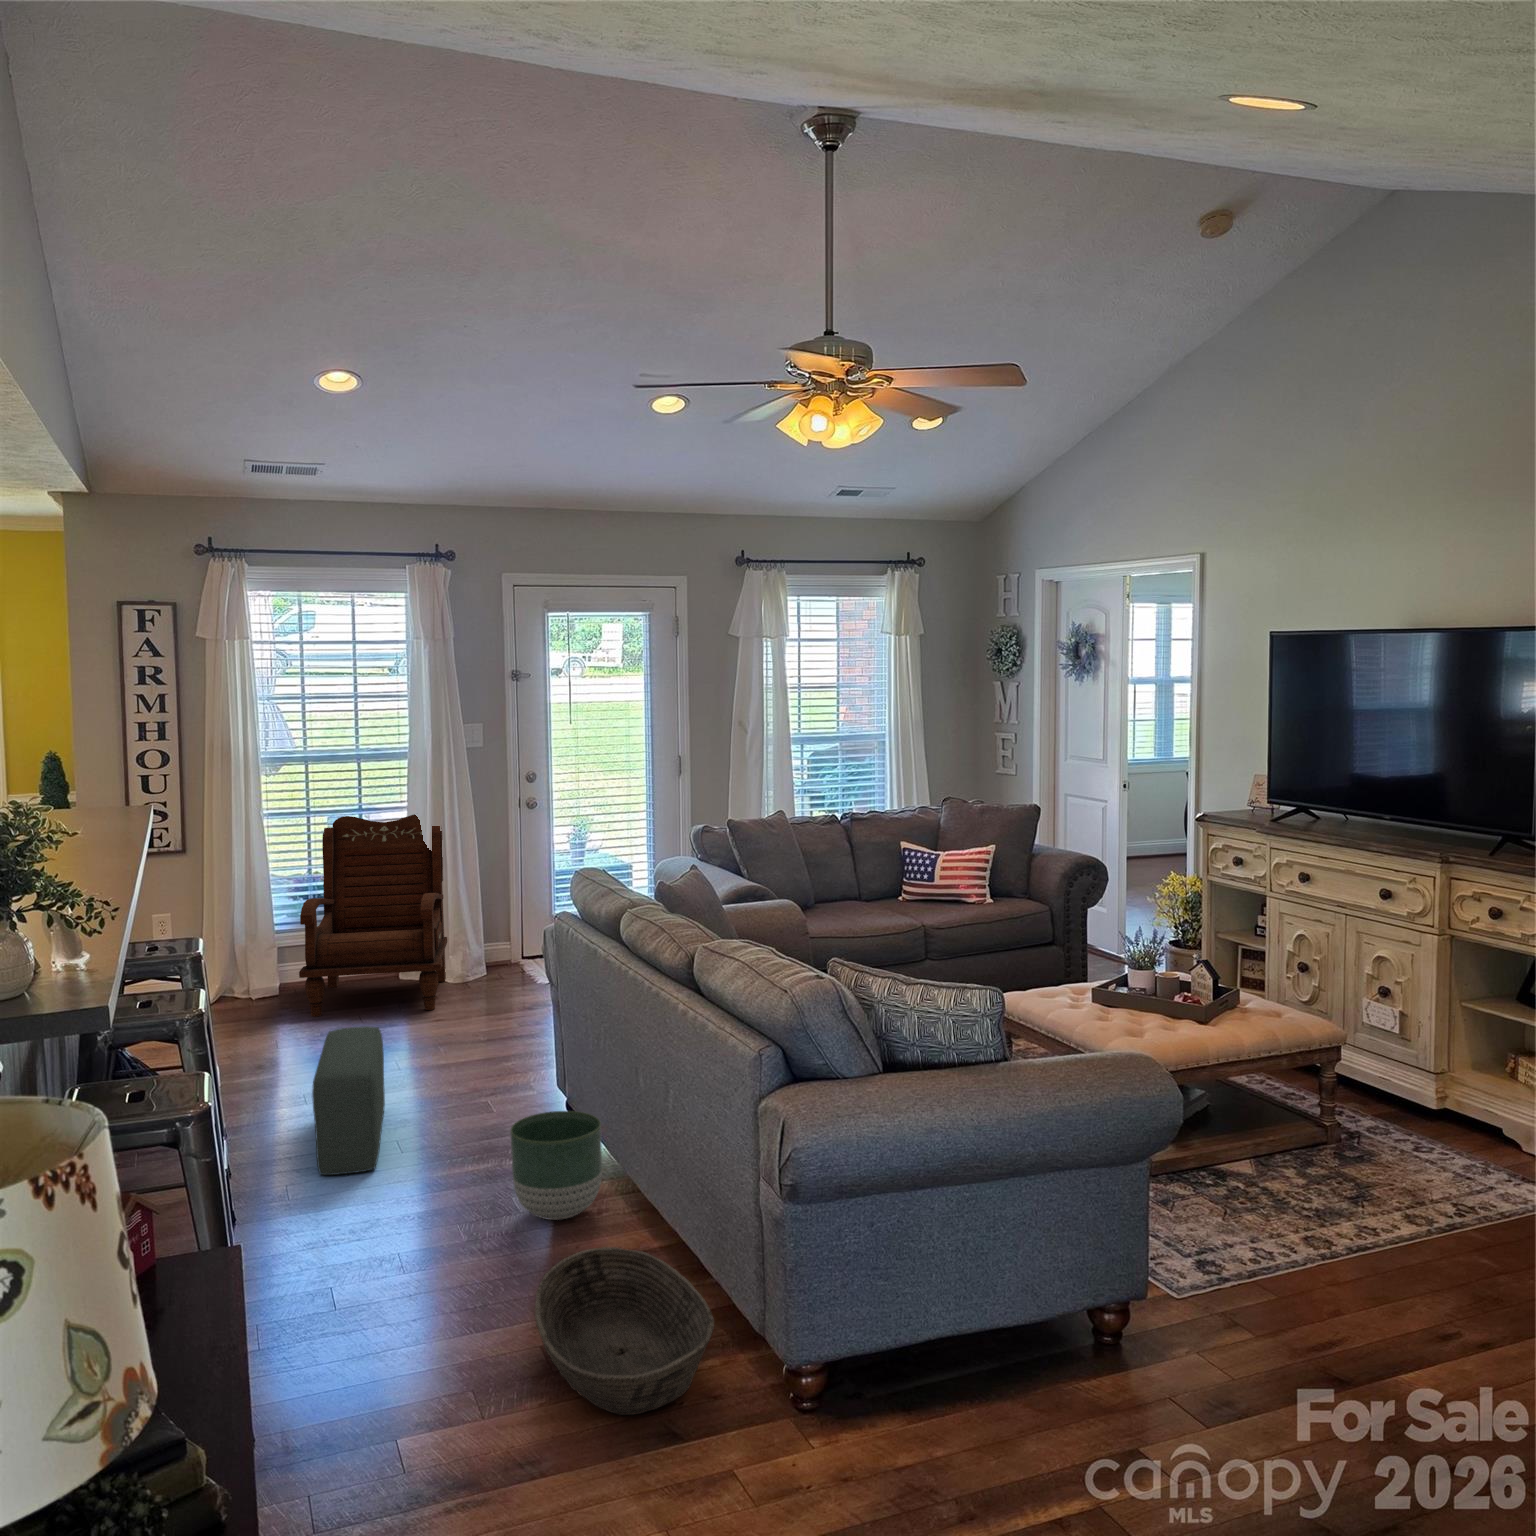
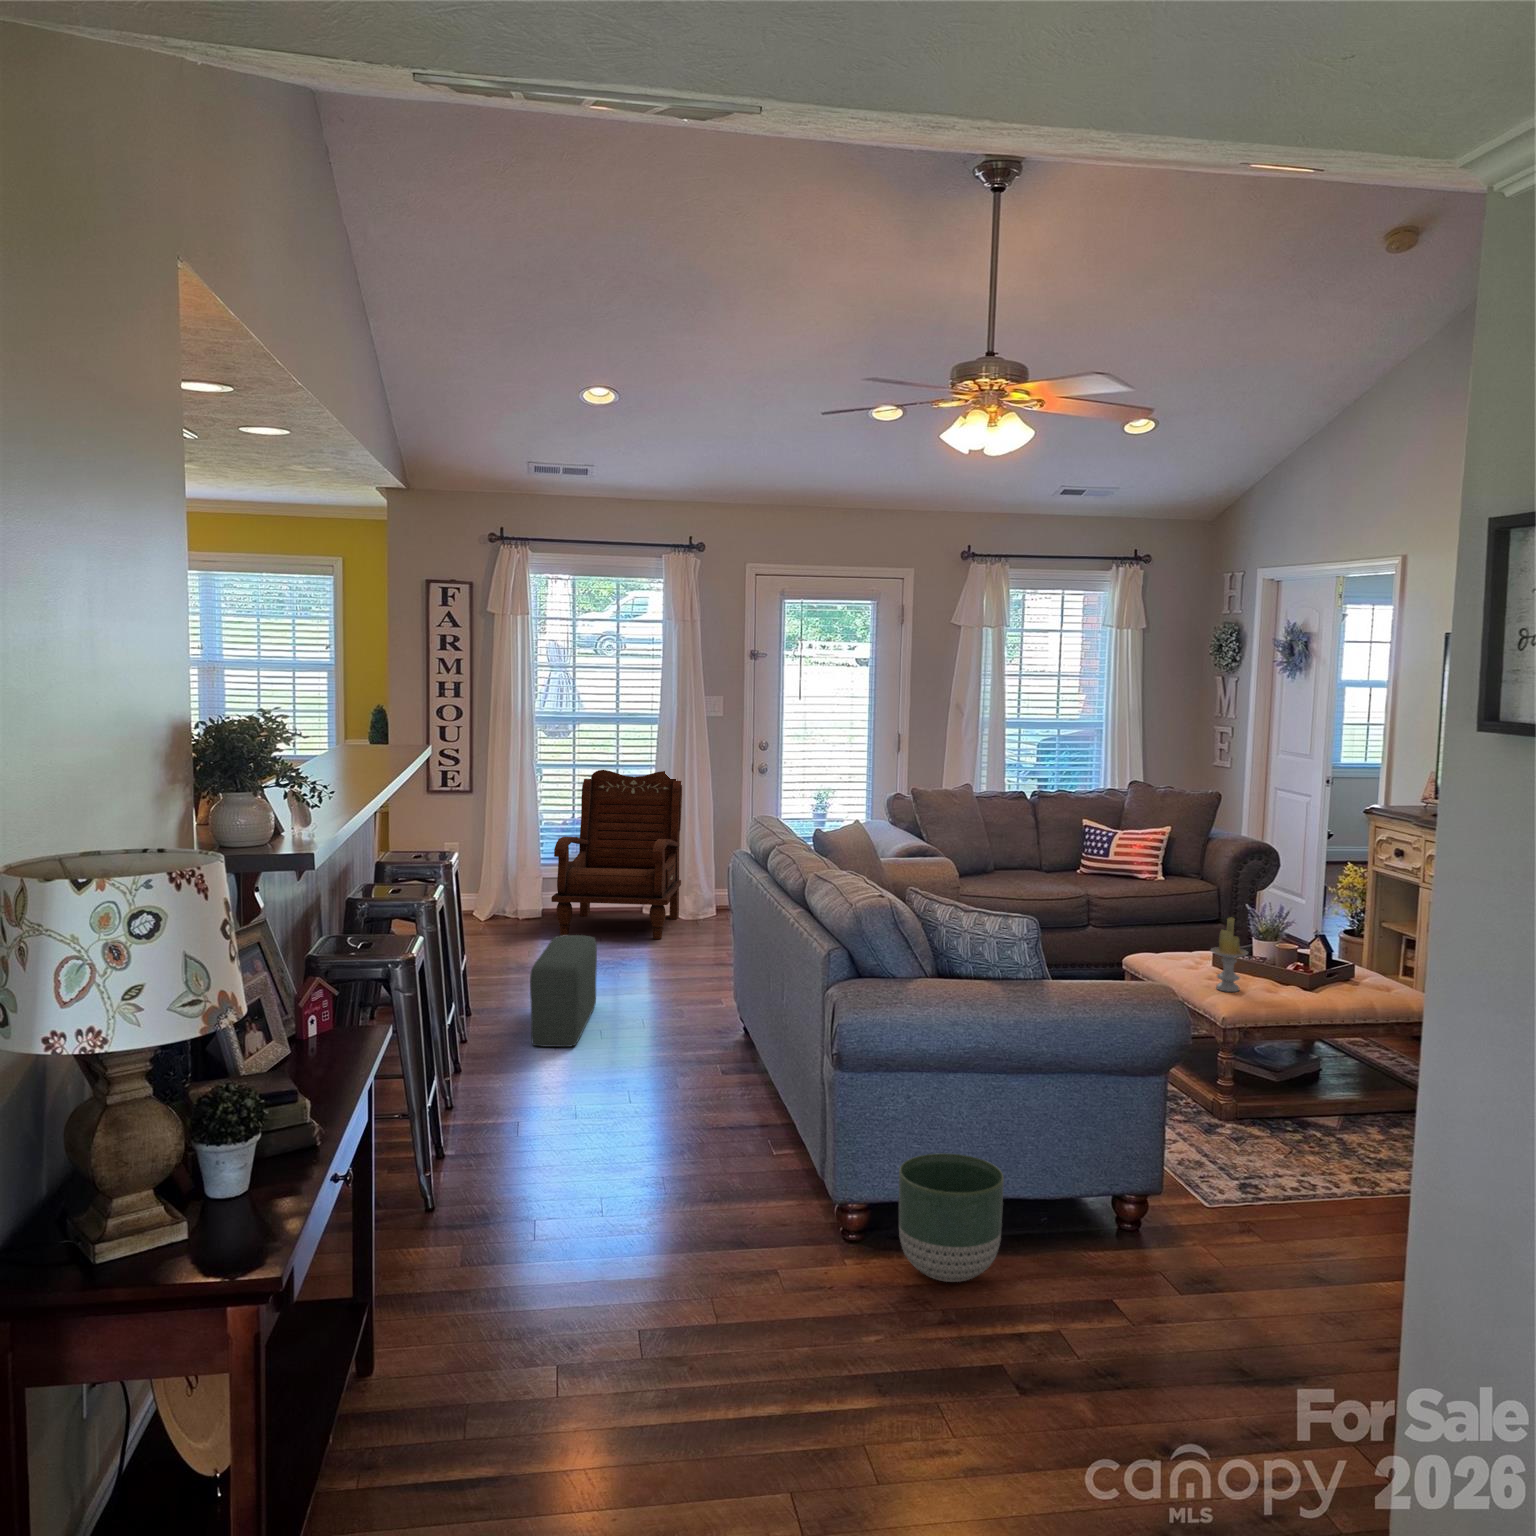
candle: none [1111,954,1153,1036] -> present [1211,917,1248,992]
planter: present [510,1111,602,1220] -> present [899,1153,1004,1282]
basket: present [535,1247,714,1415] -> none [654,1107,791,1223]

